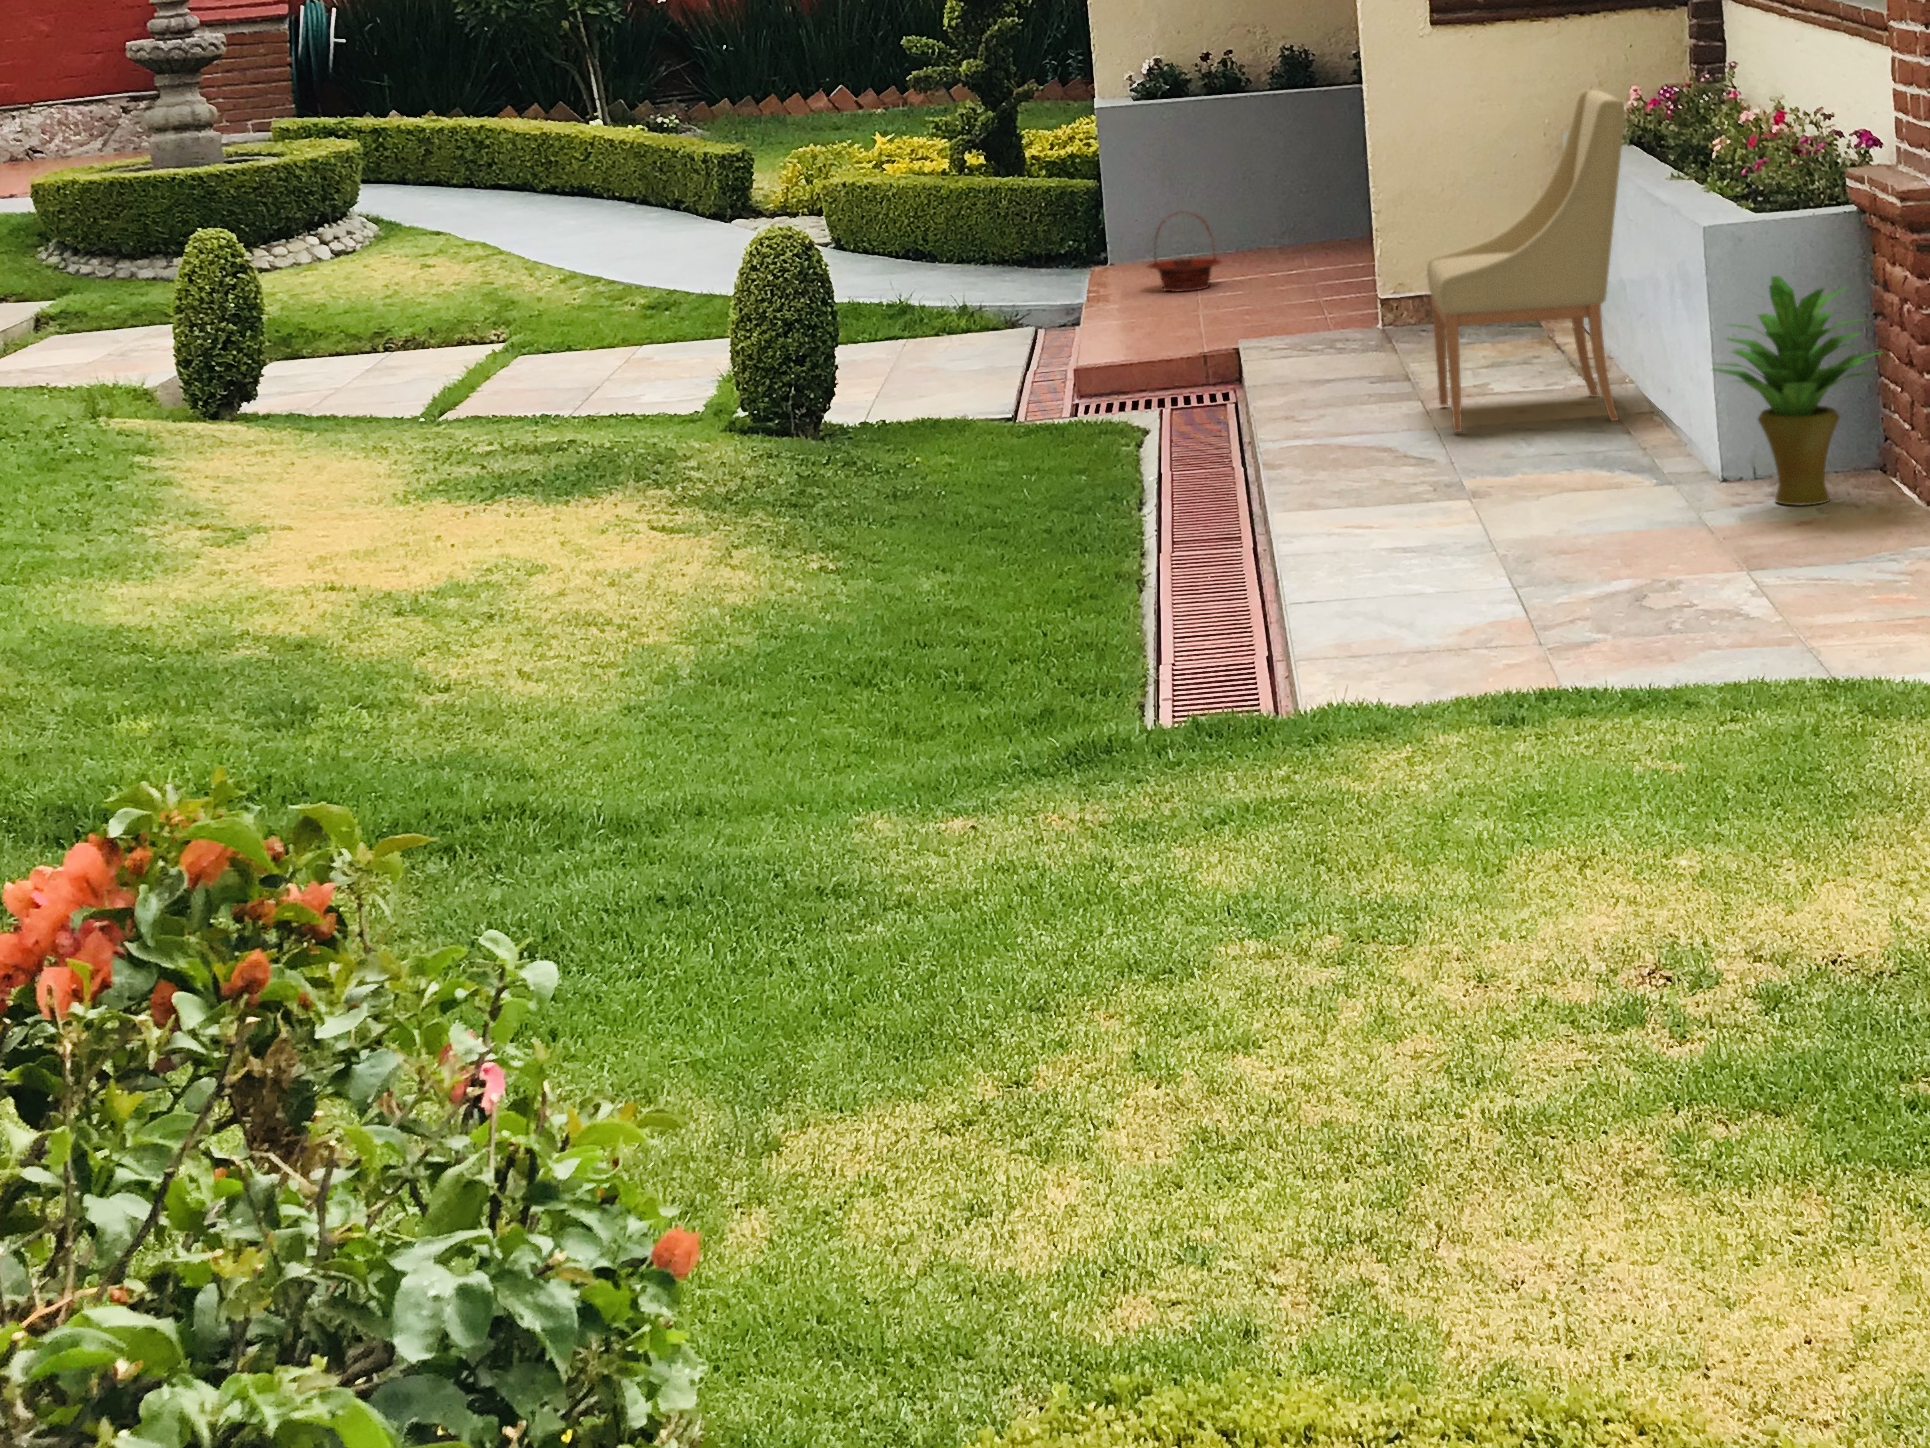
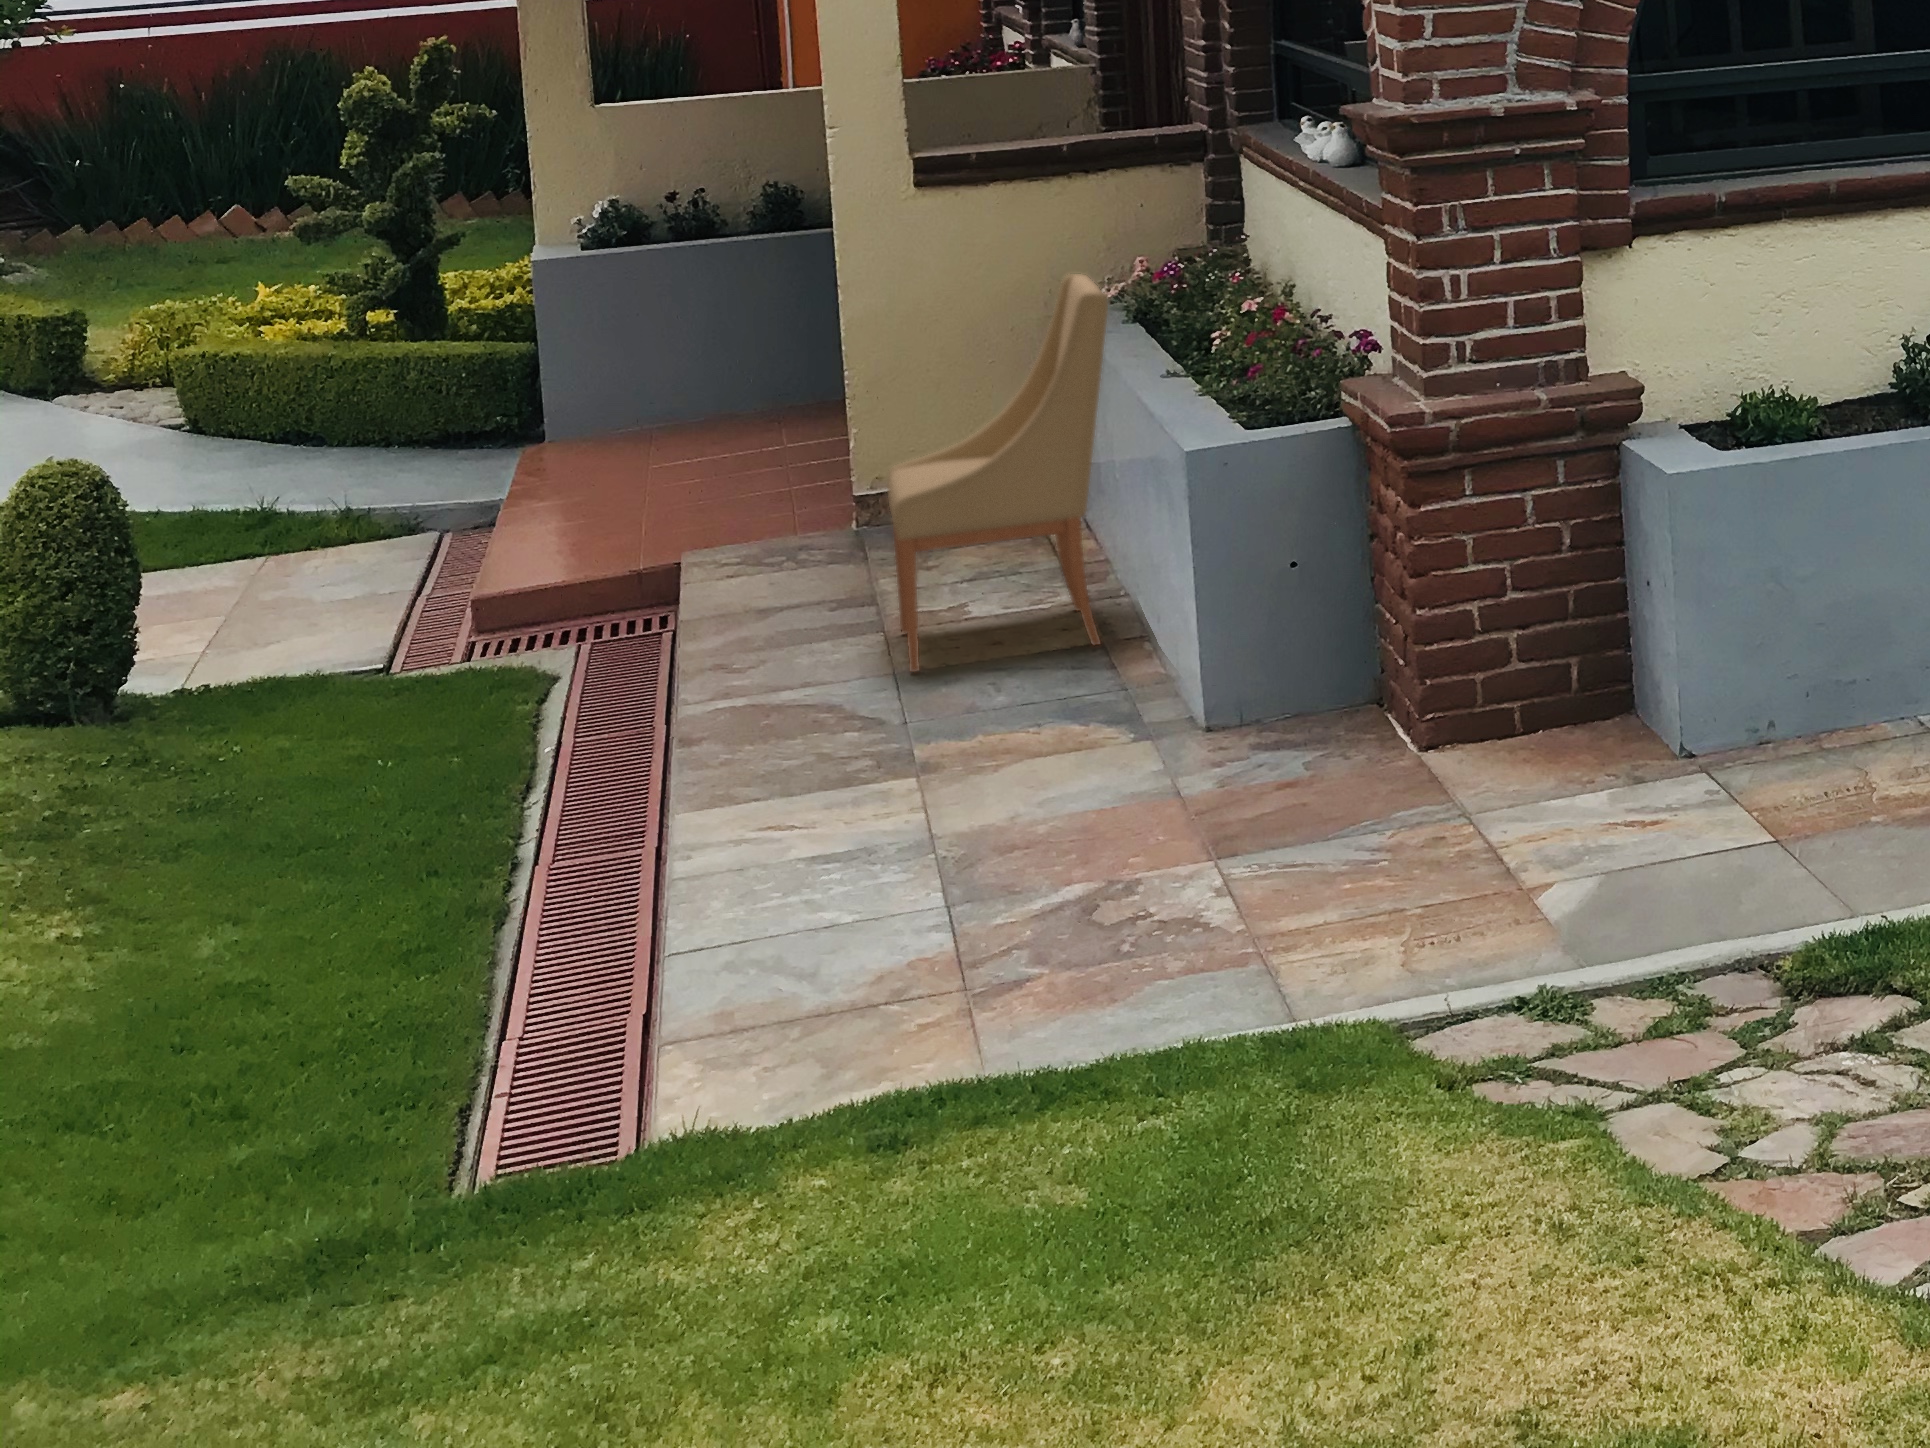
basket: present [1147,215,1222,292] -> none [588,380,684,472]
potted plant: present [1713,276,1880,506] -> none [1183,505,1371,760]

